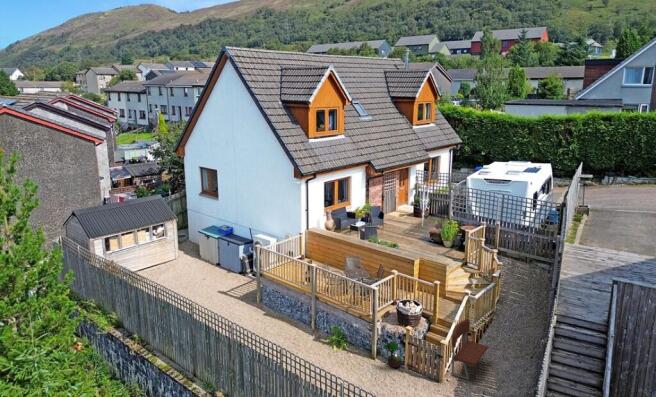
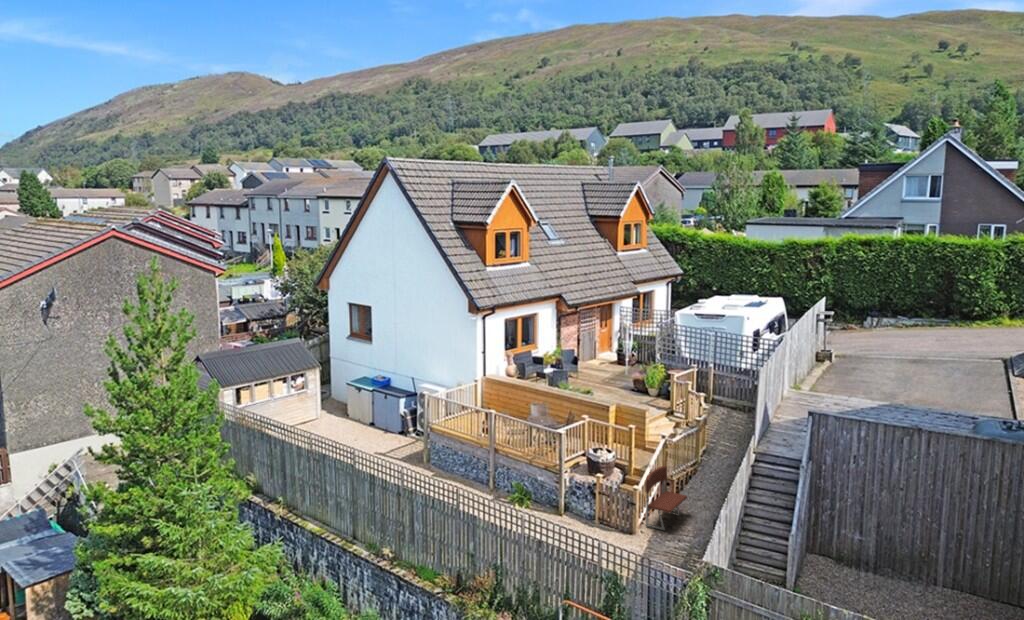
potted tree: present [384,341,401,367] -> none [568,486,592,520]

